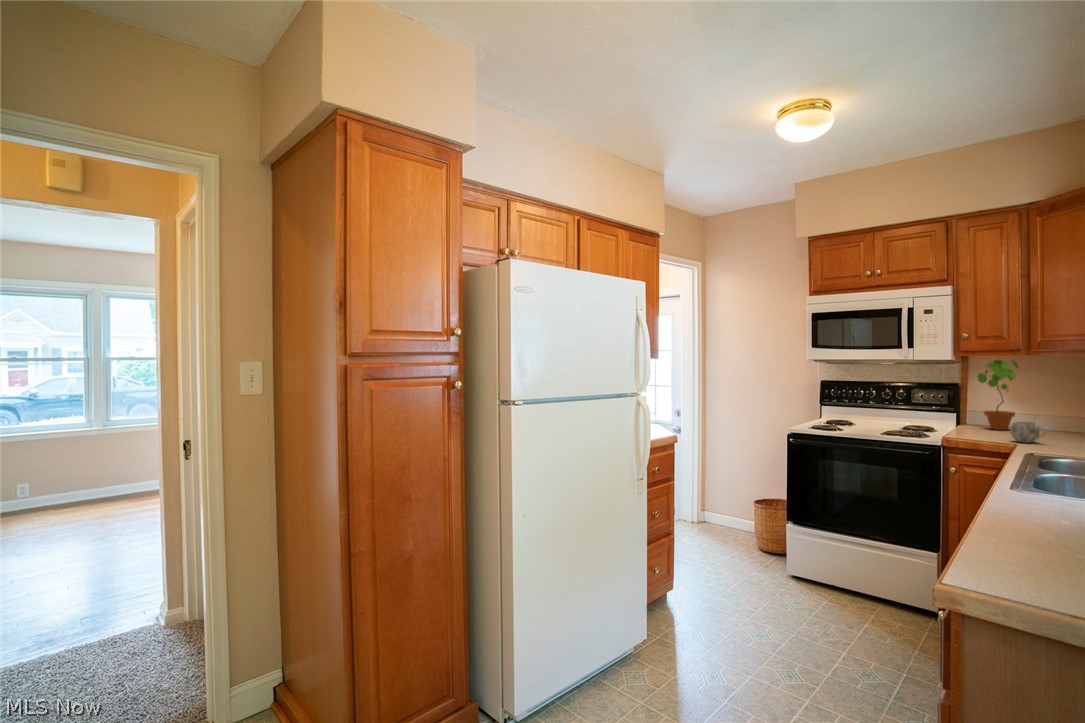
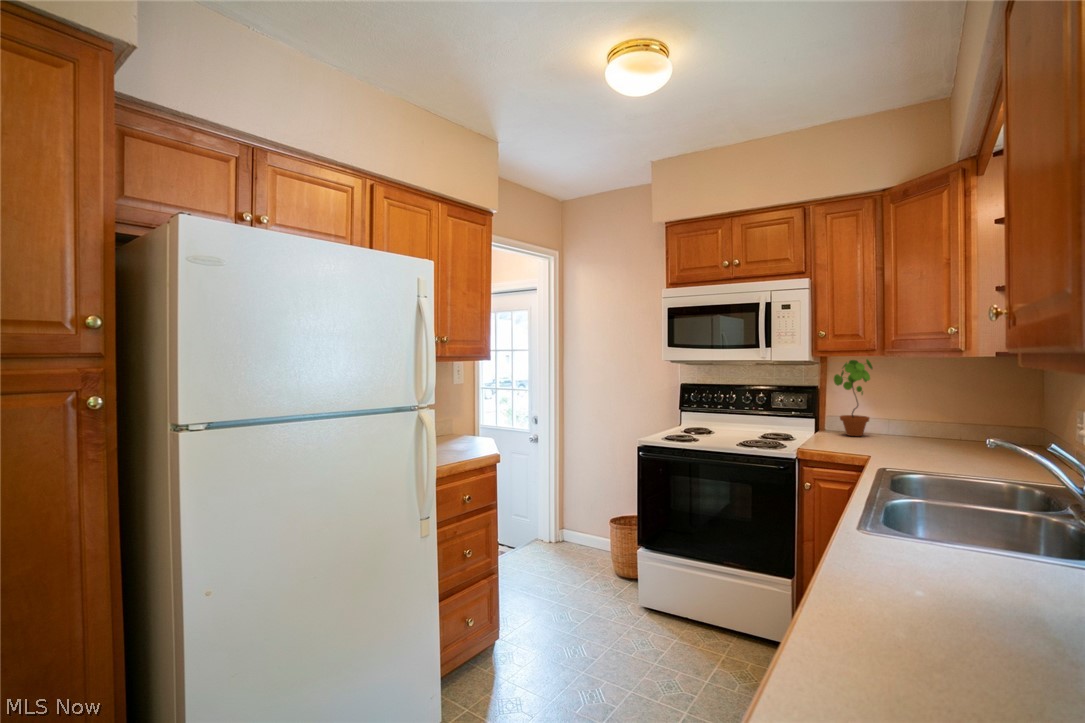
mug: present [1011,422,1047,443] -> none [864,430,899,454]

